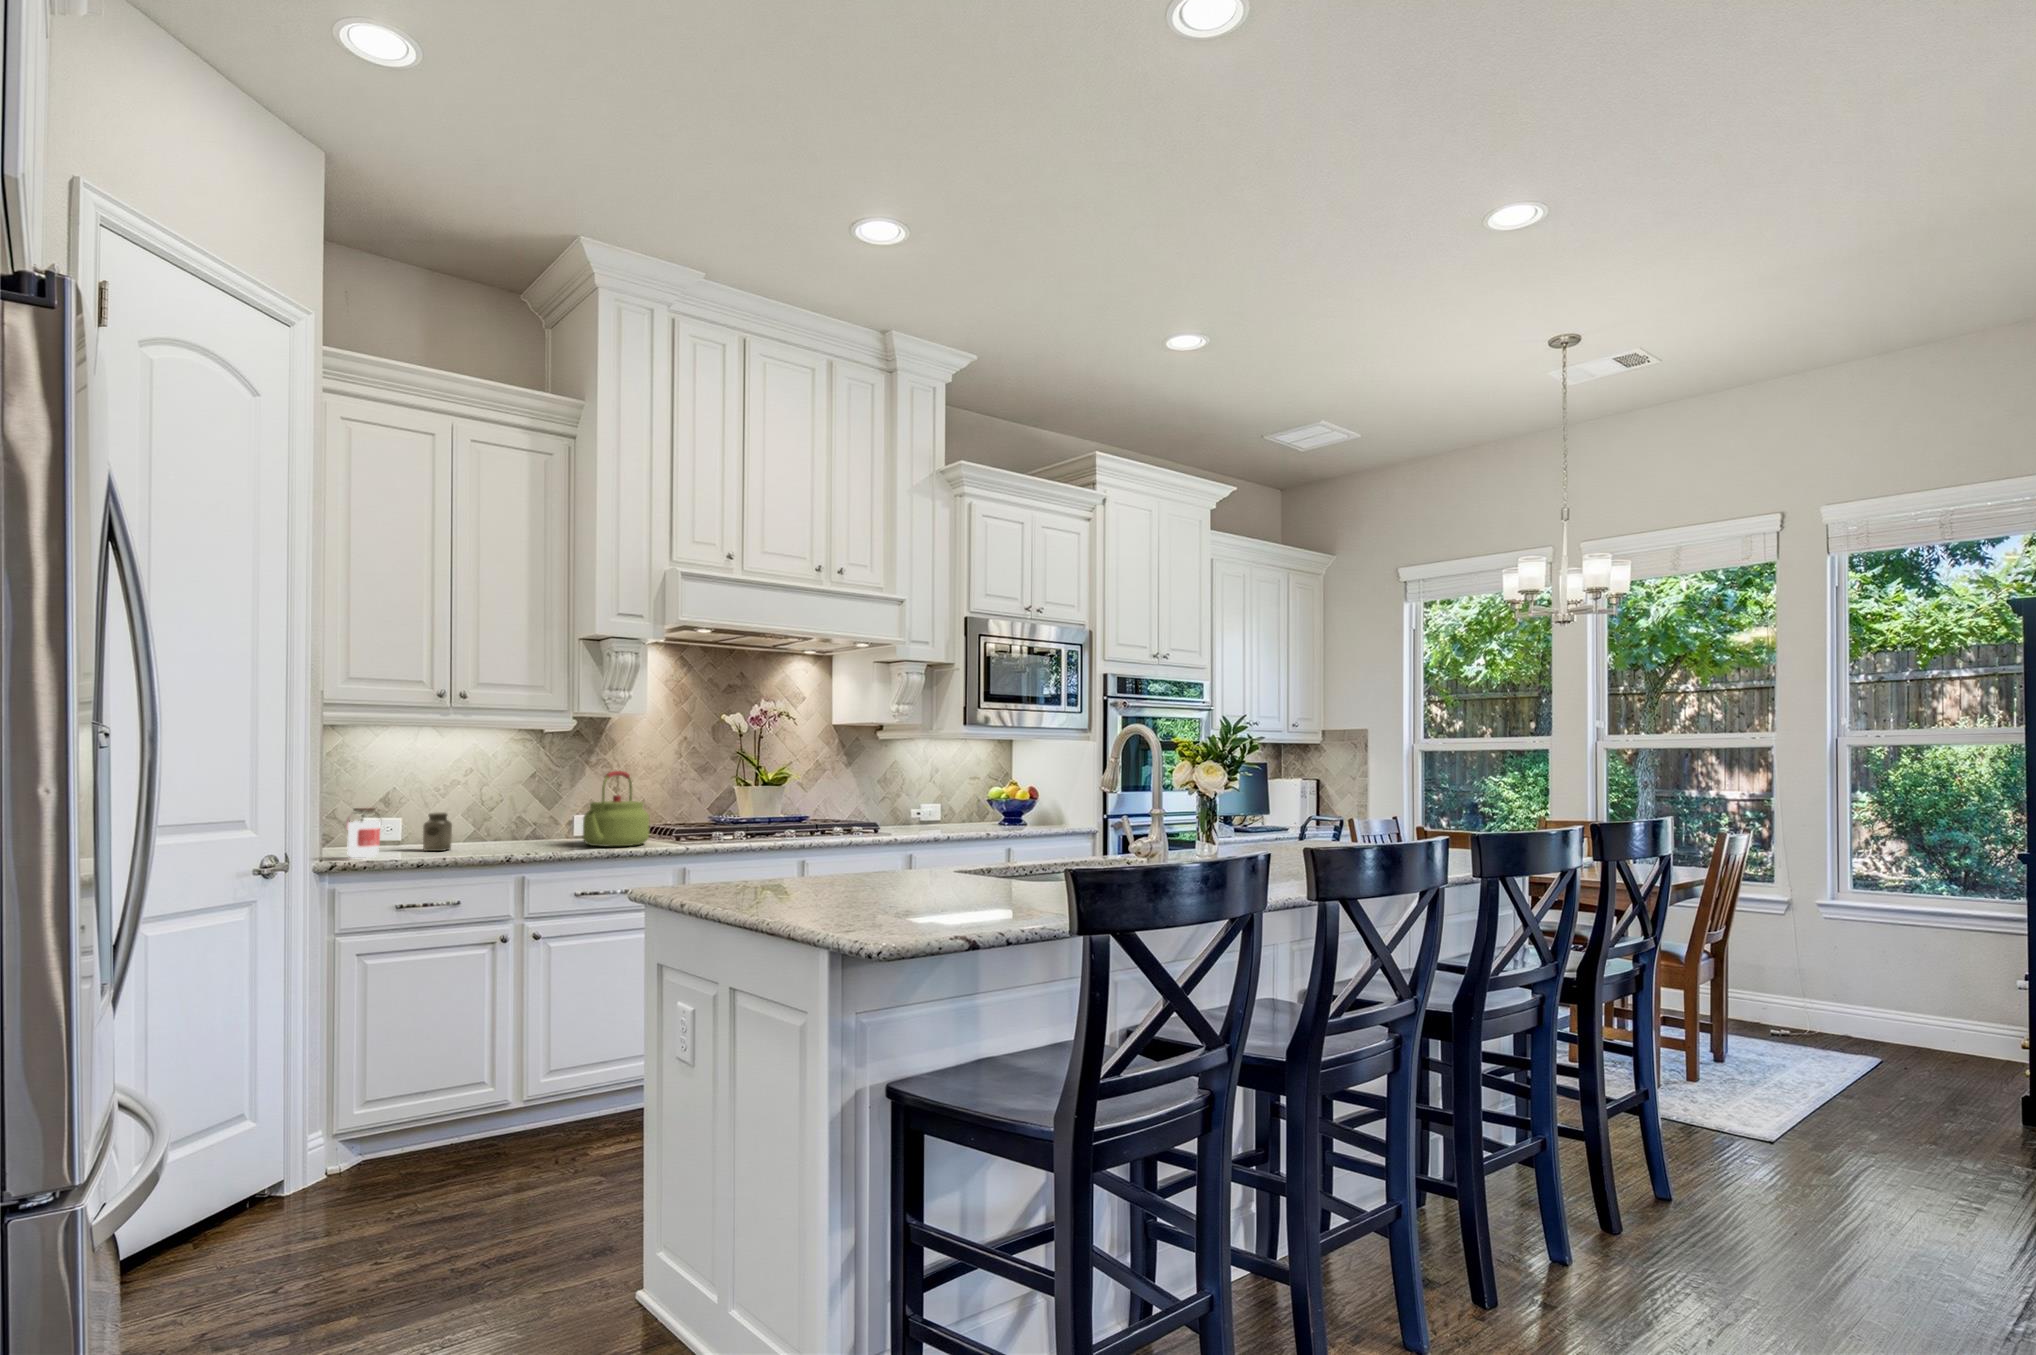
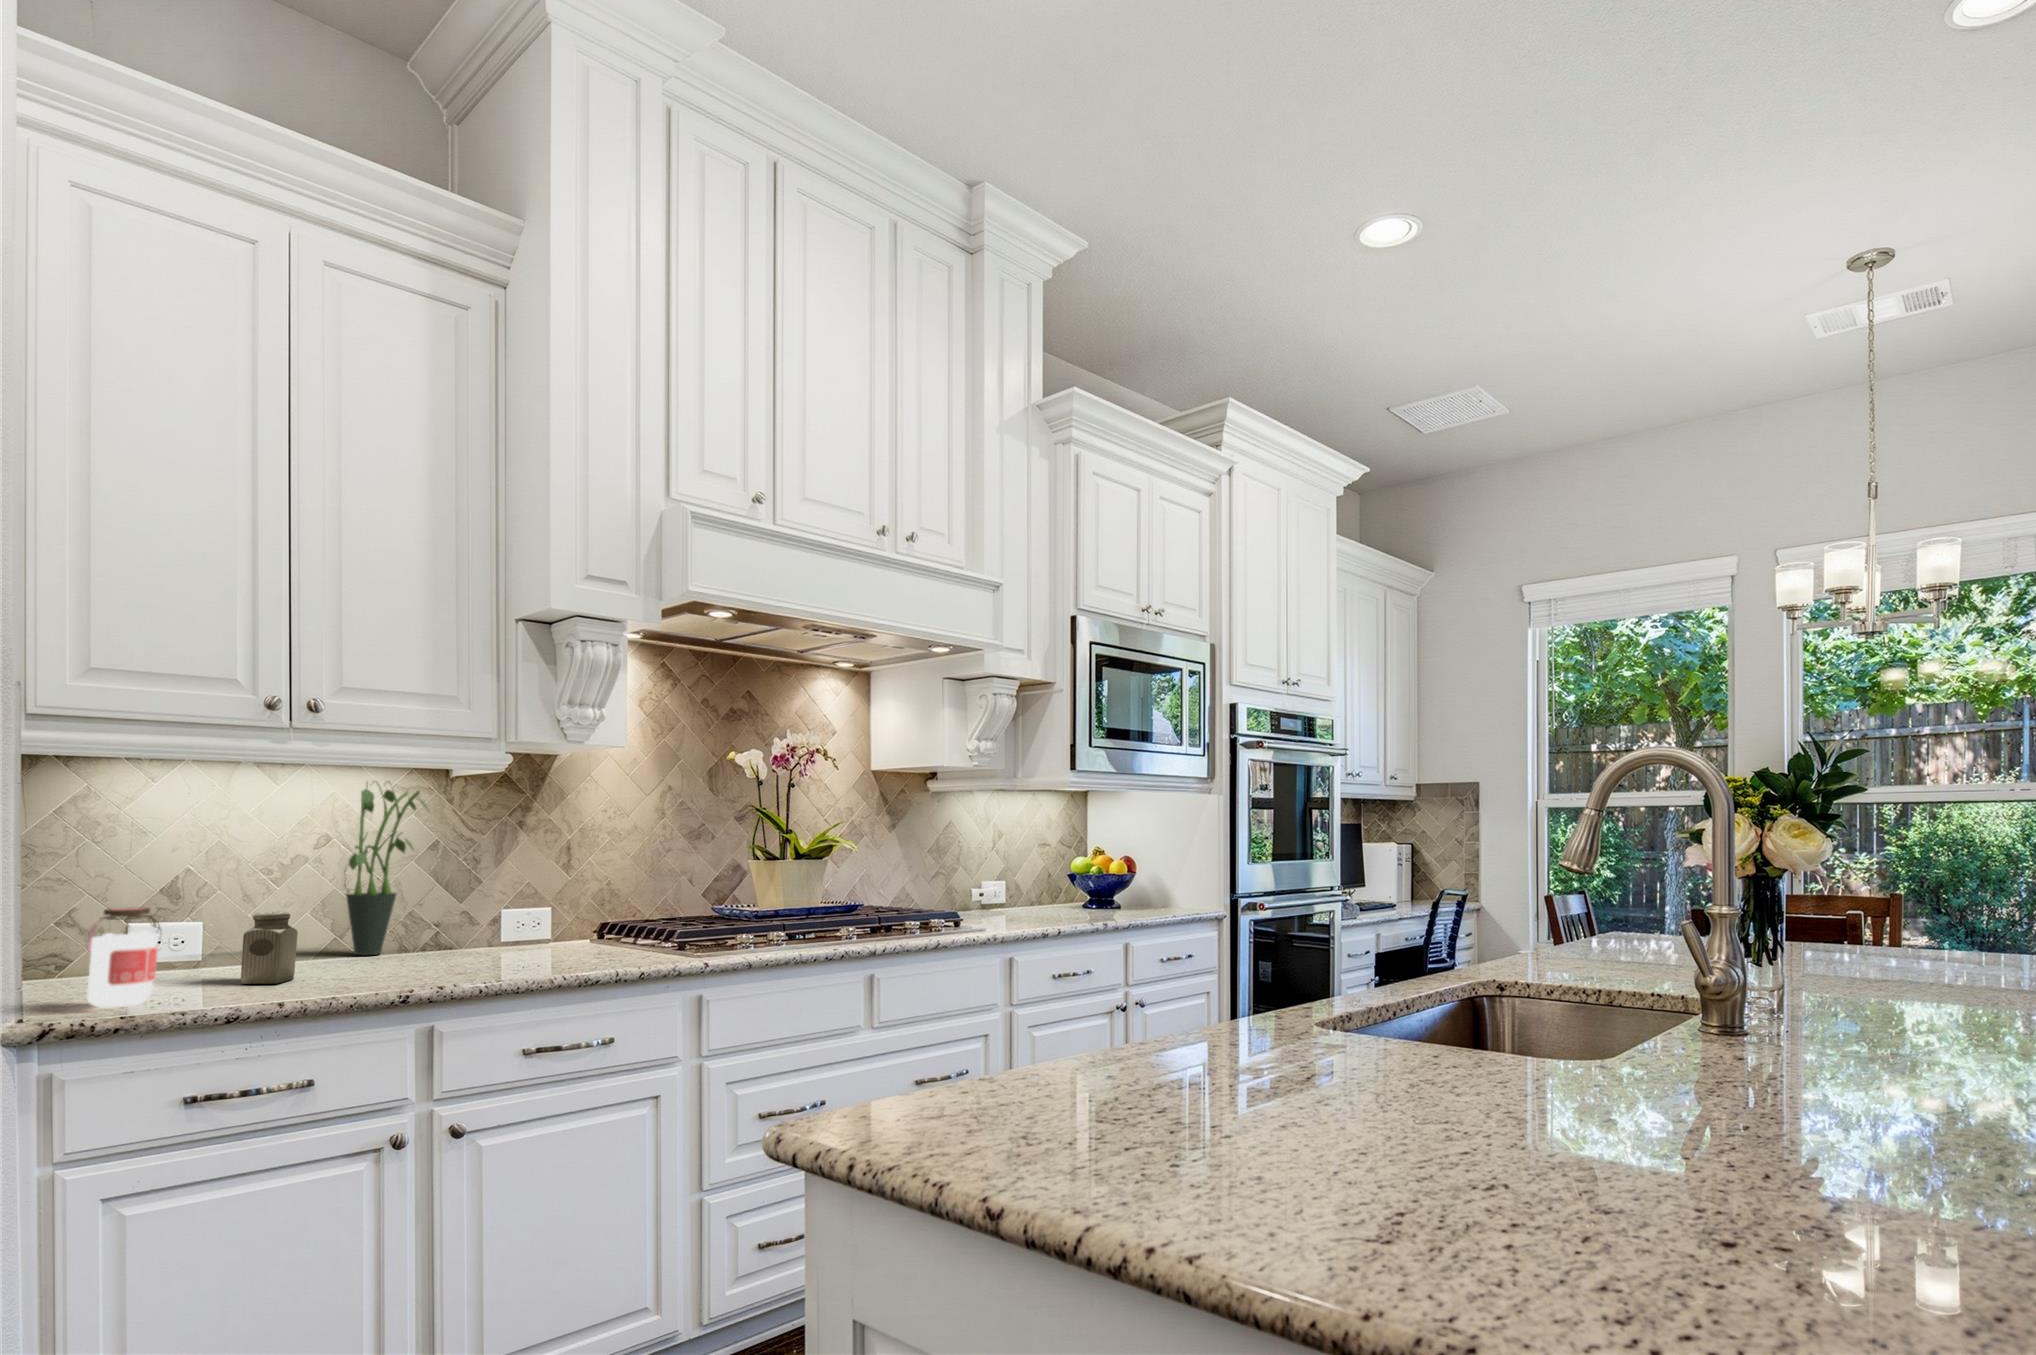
potted plant: none [480,738,526,840] -> present [346,784,428,955]
kettle: present [583,771,649,847] -> none [530,836,645,968]

